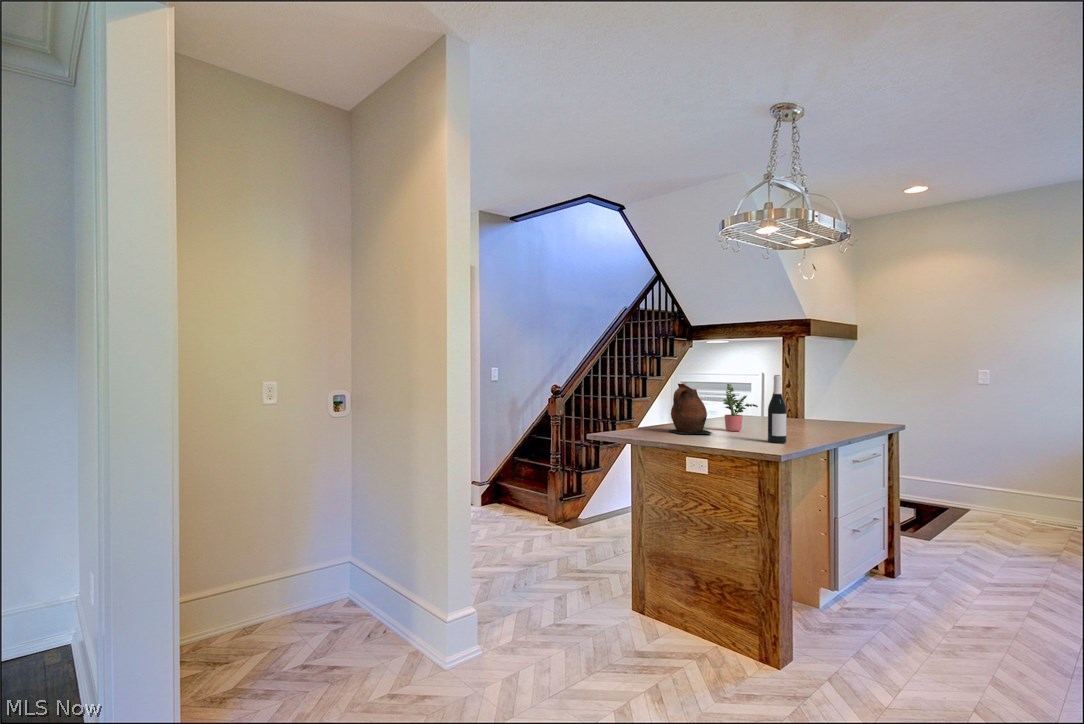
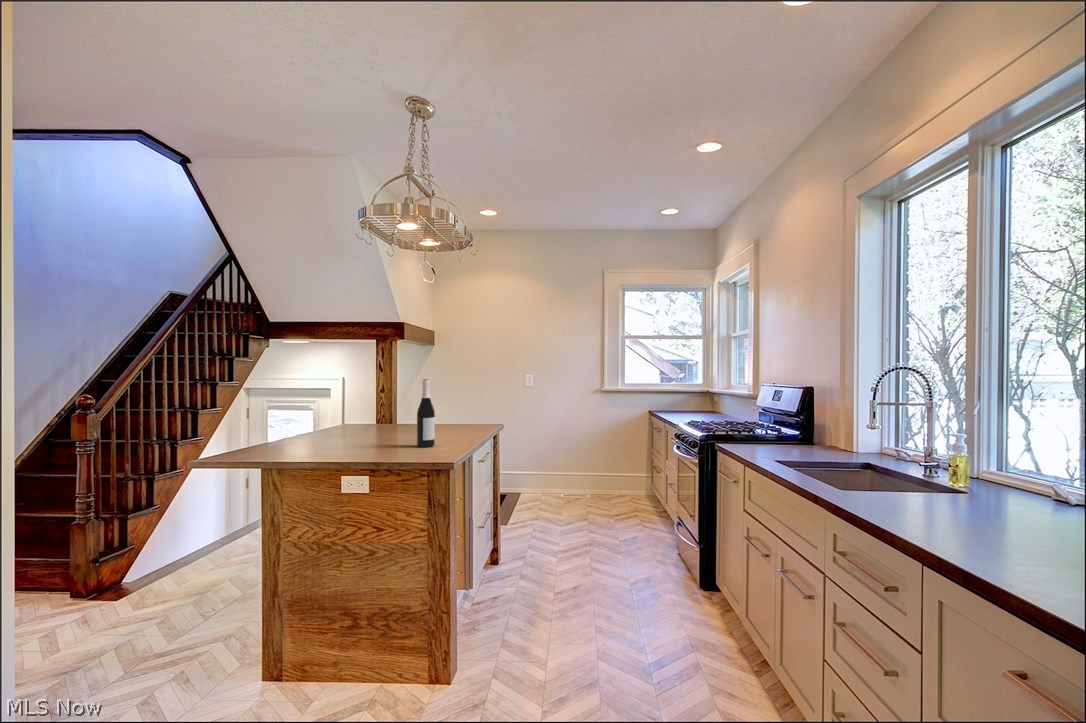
ceramic pitcher: present [669,384,712,434] -> none [294,391,353,450]
potted plant: present [723,384,758,431] -> none [354,388,388,439]

